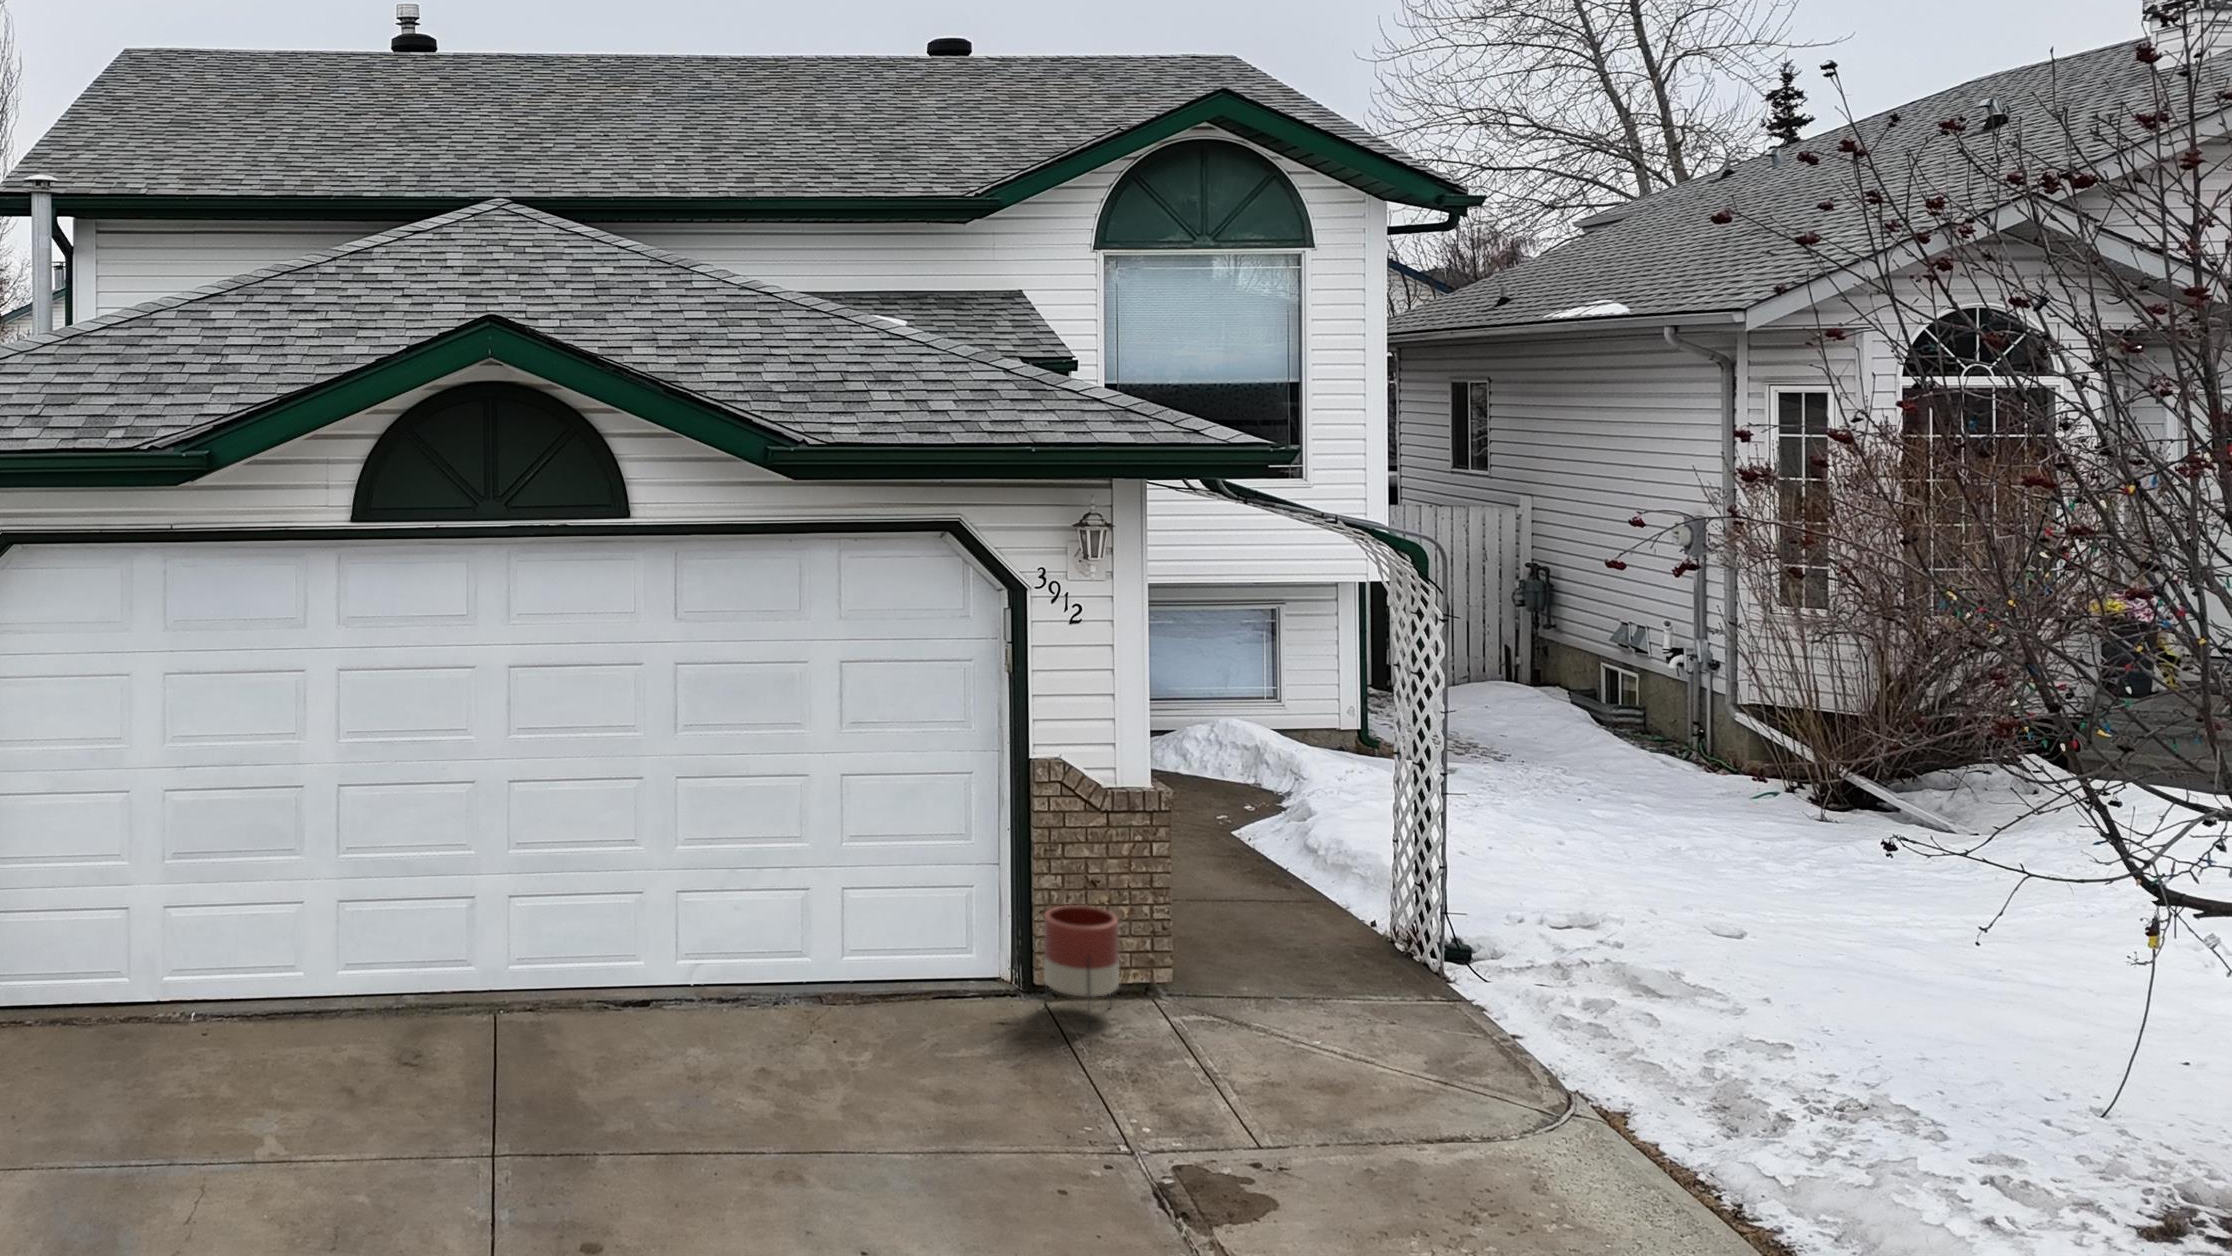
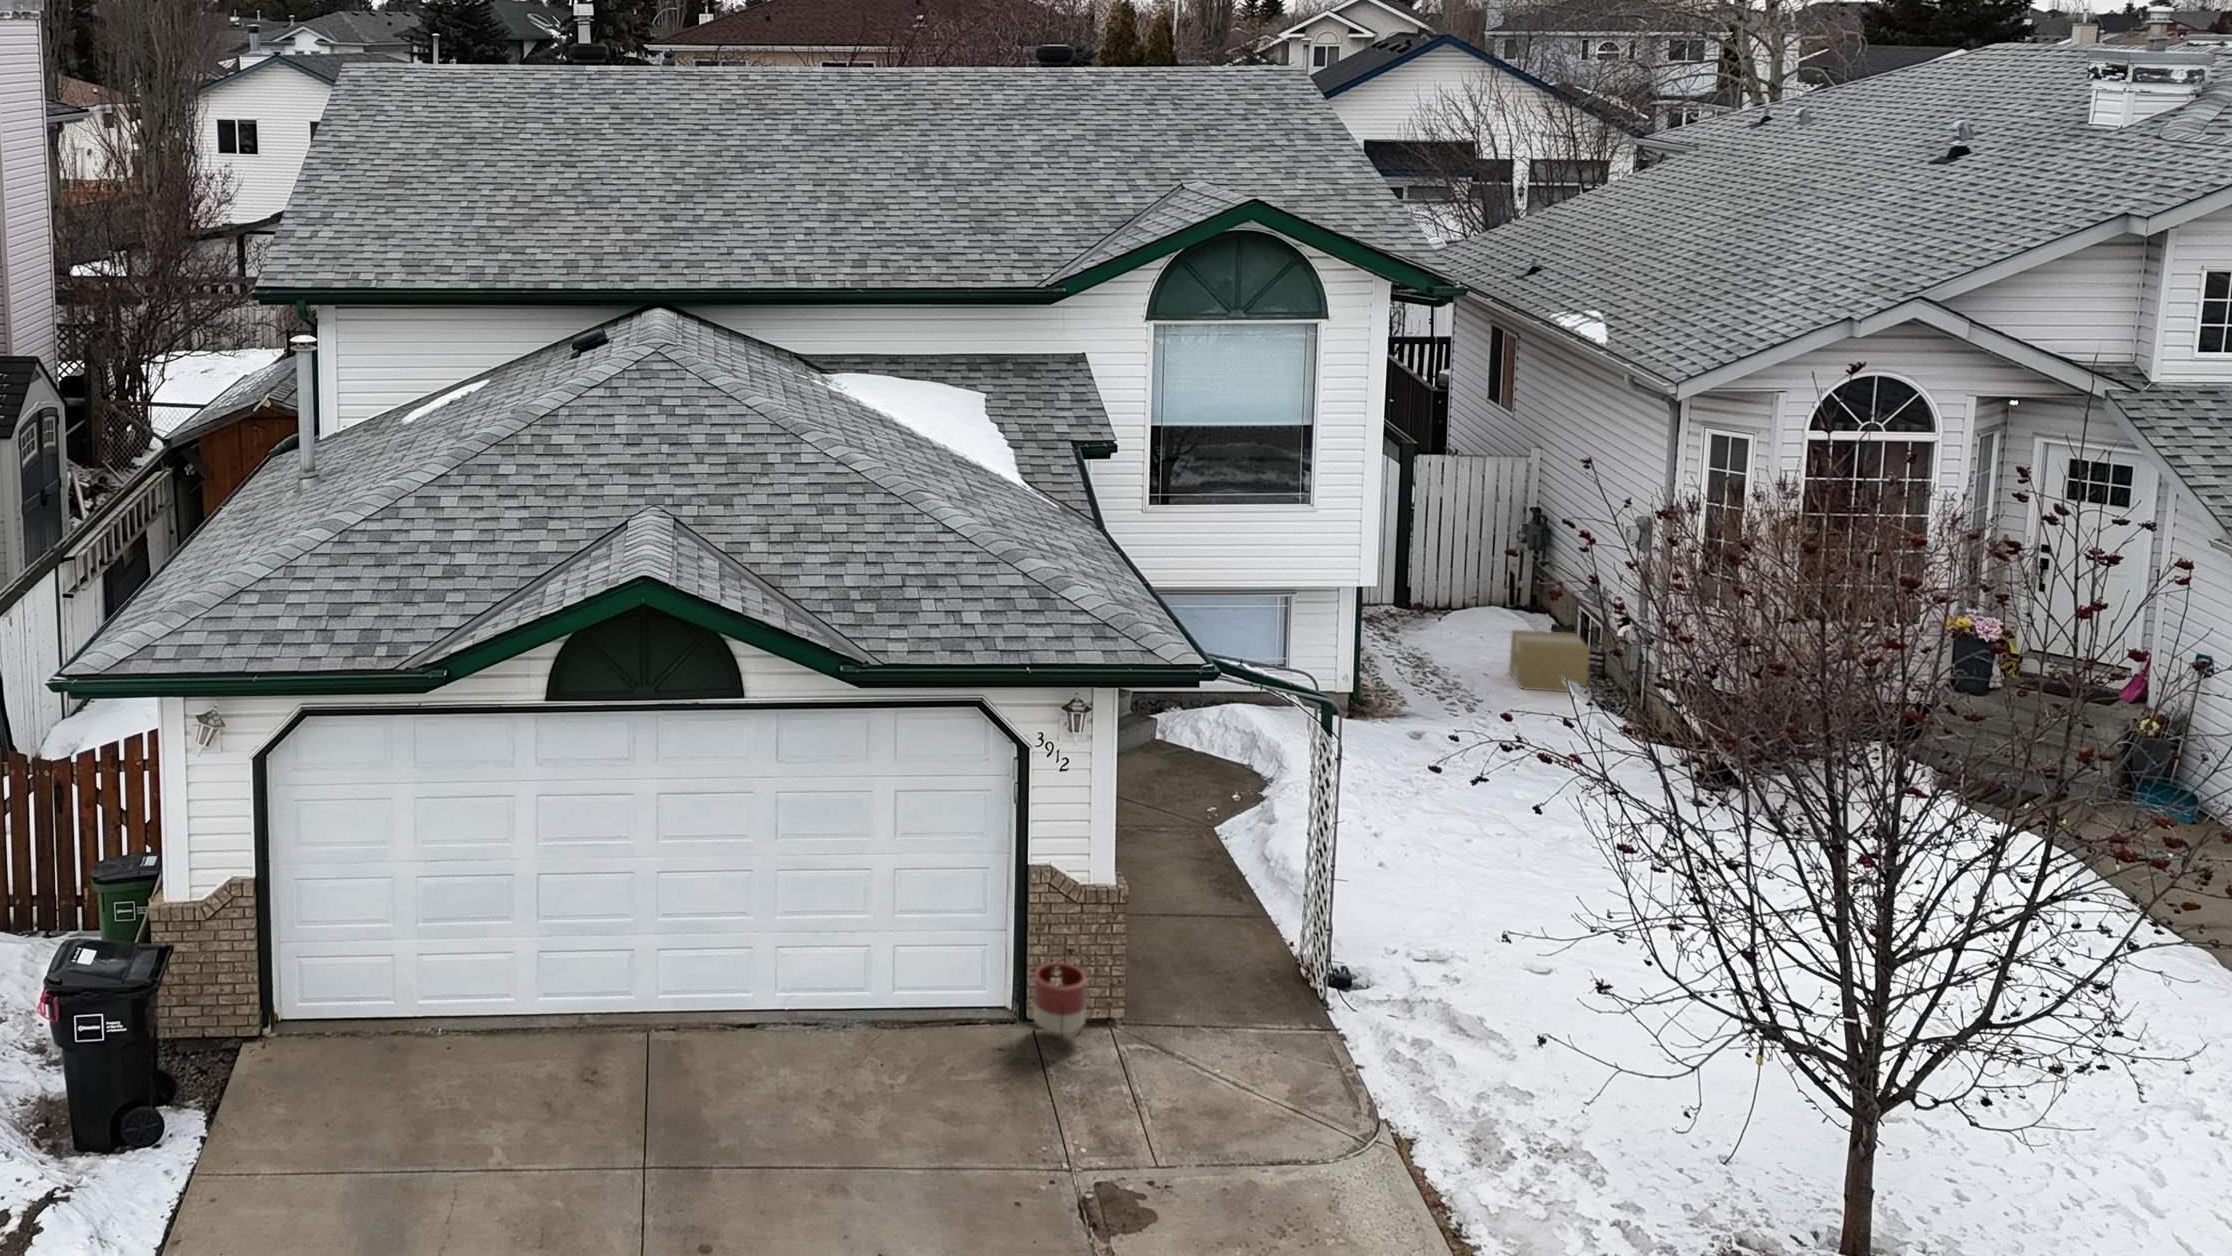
cardboard box: none [1542,650,1643,716] -> present [1509,630,1590,692]

